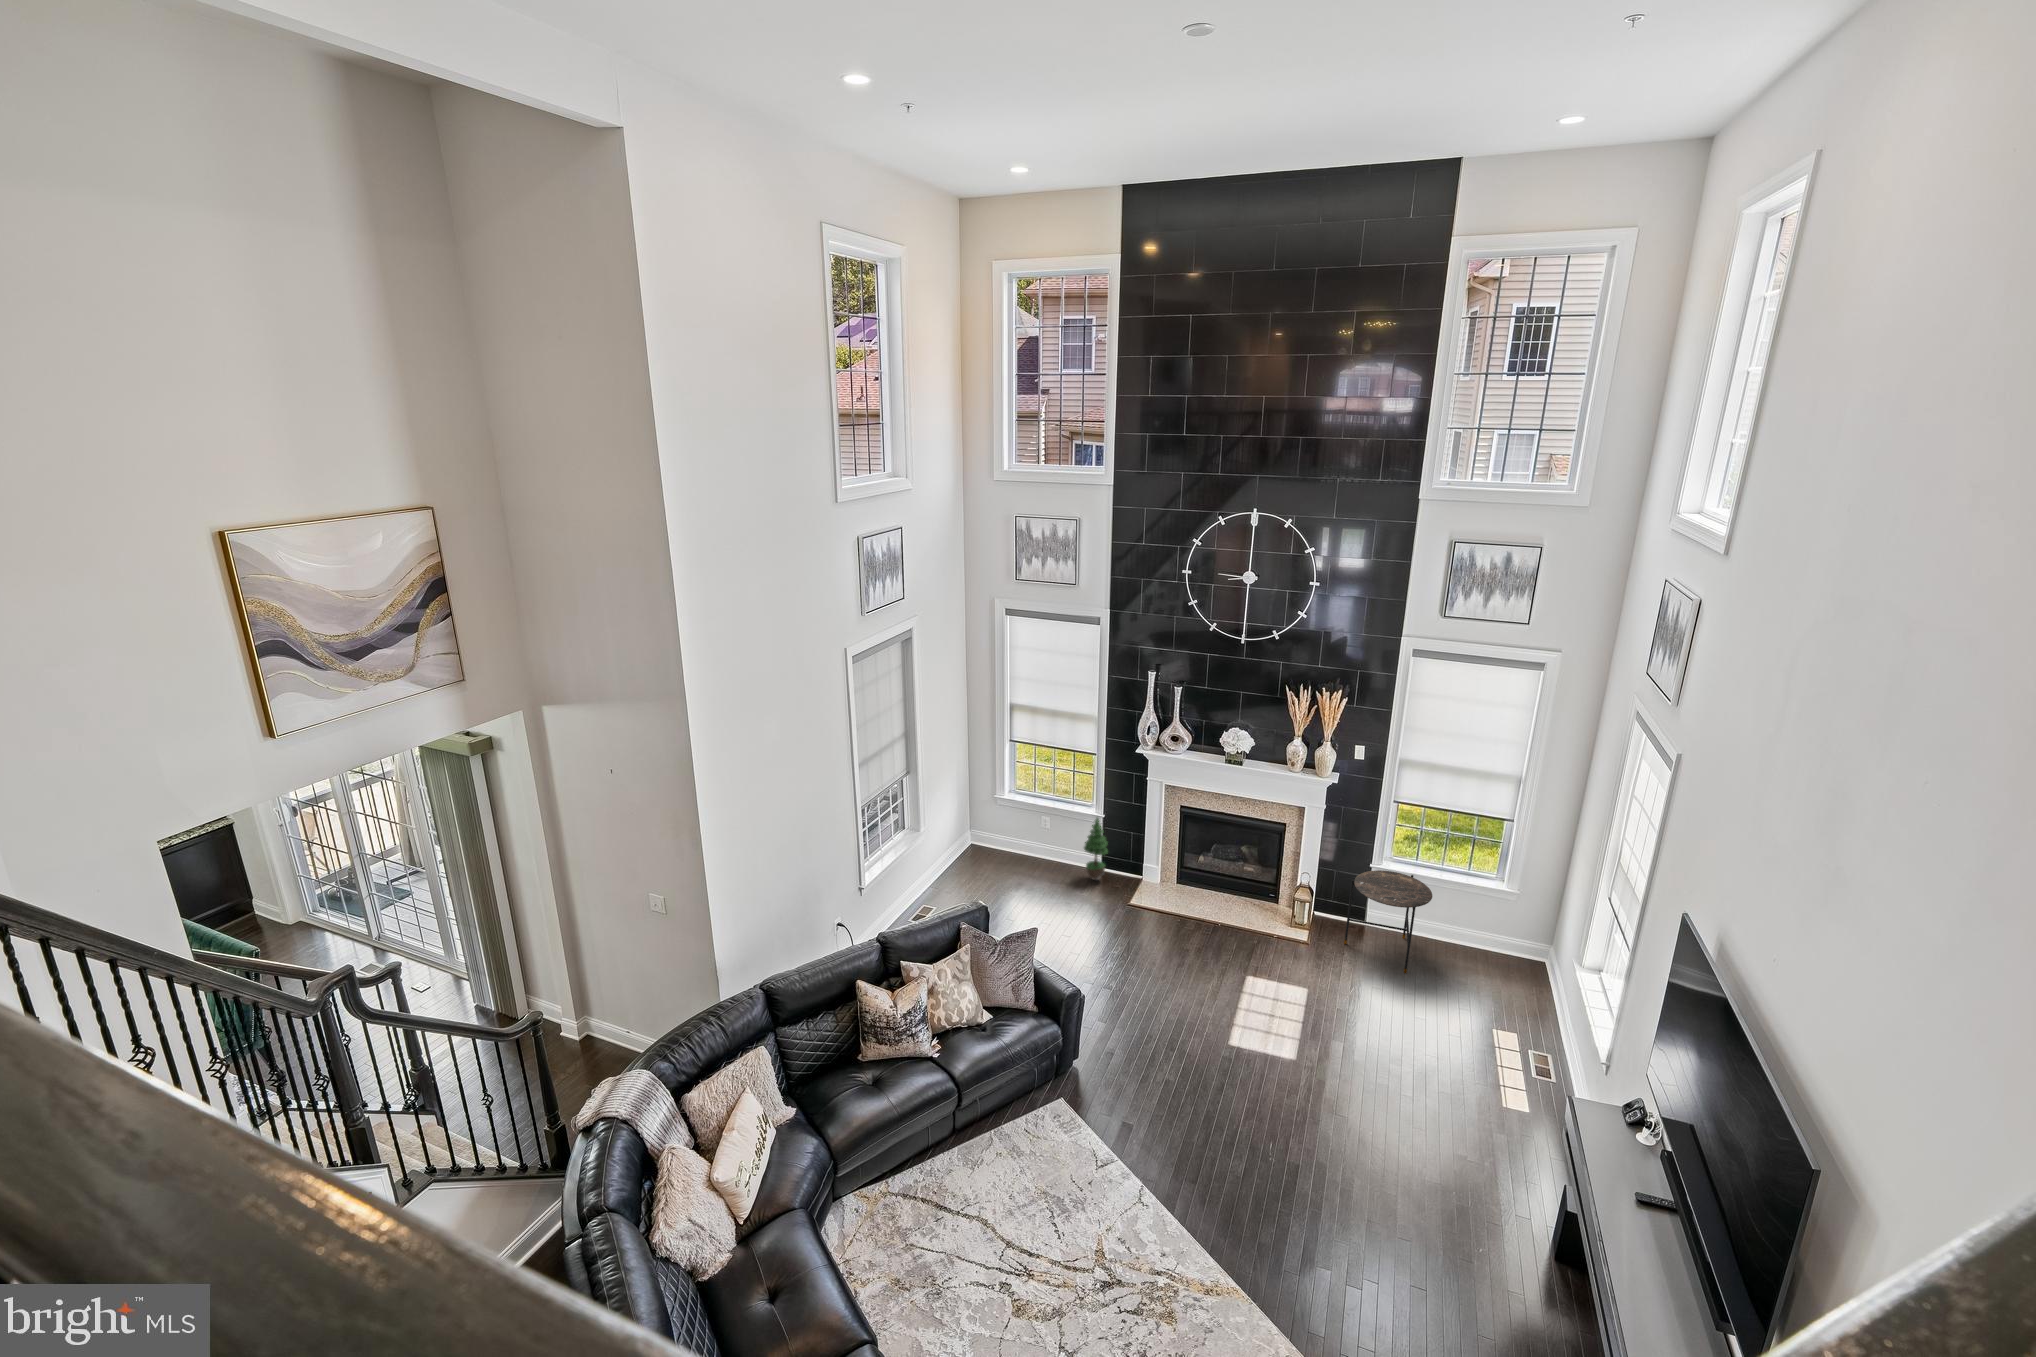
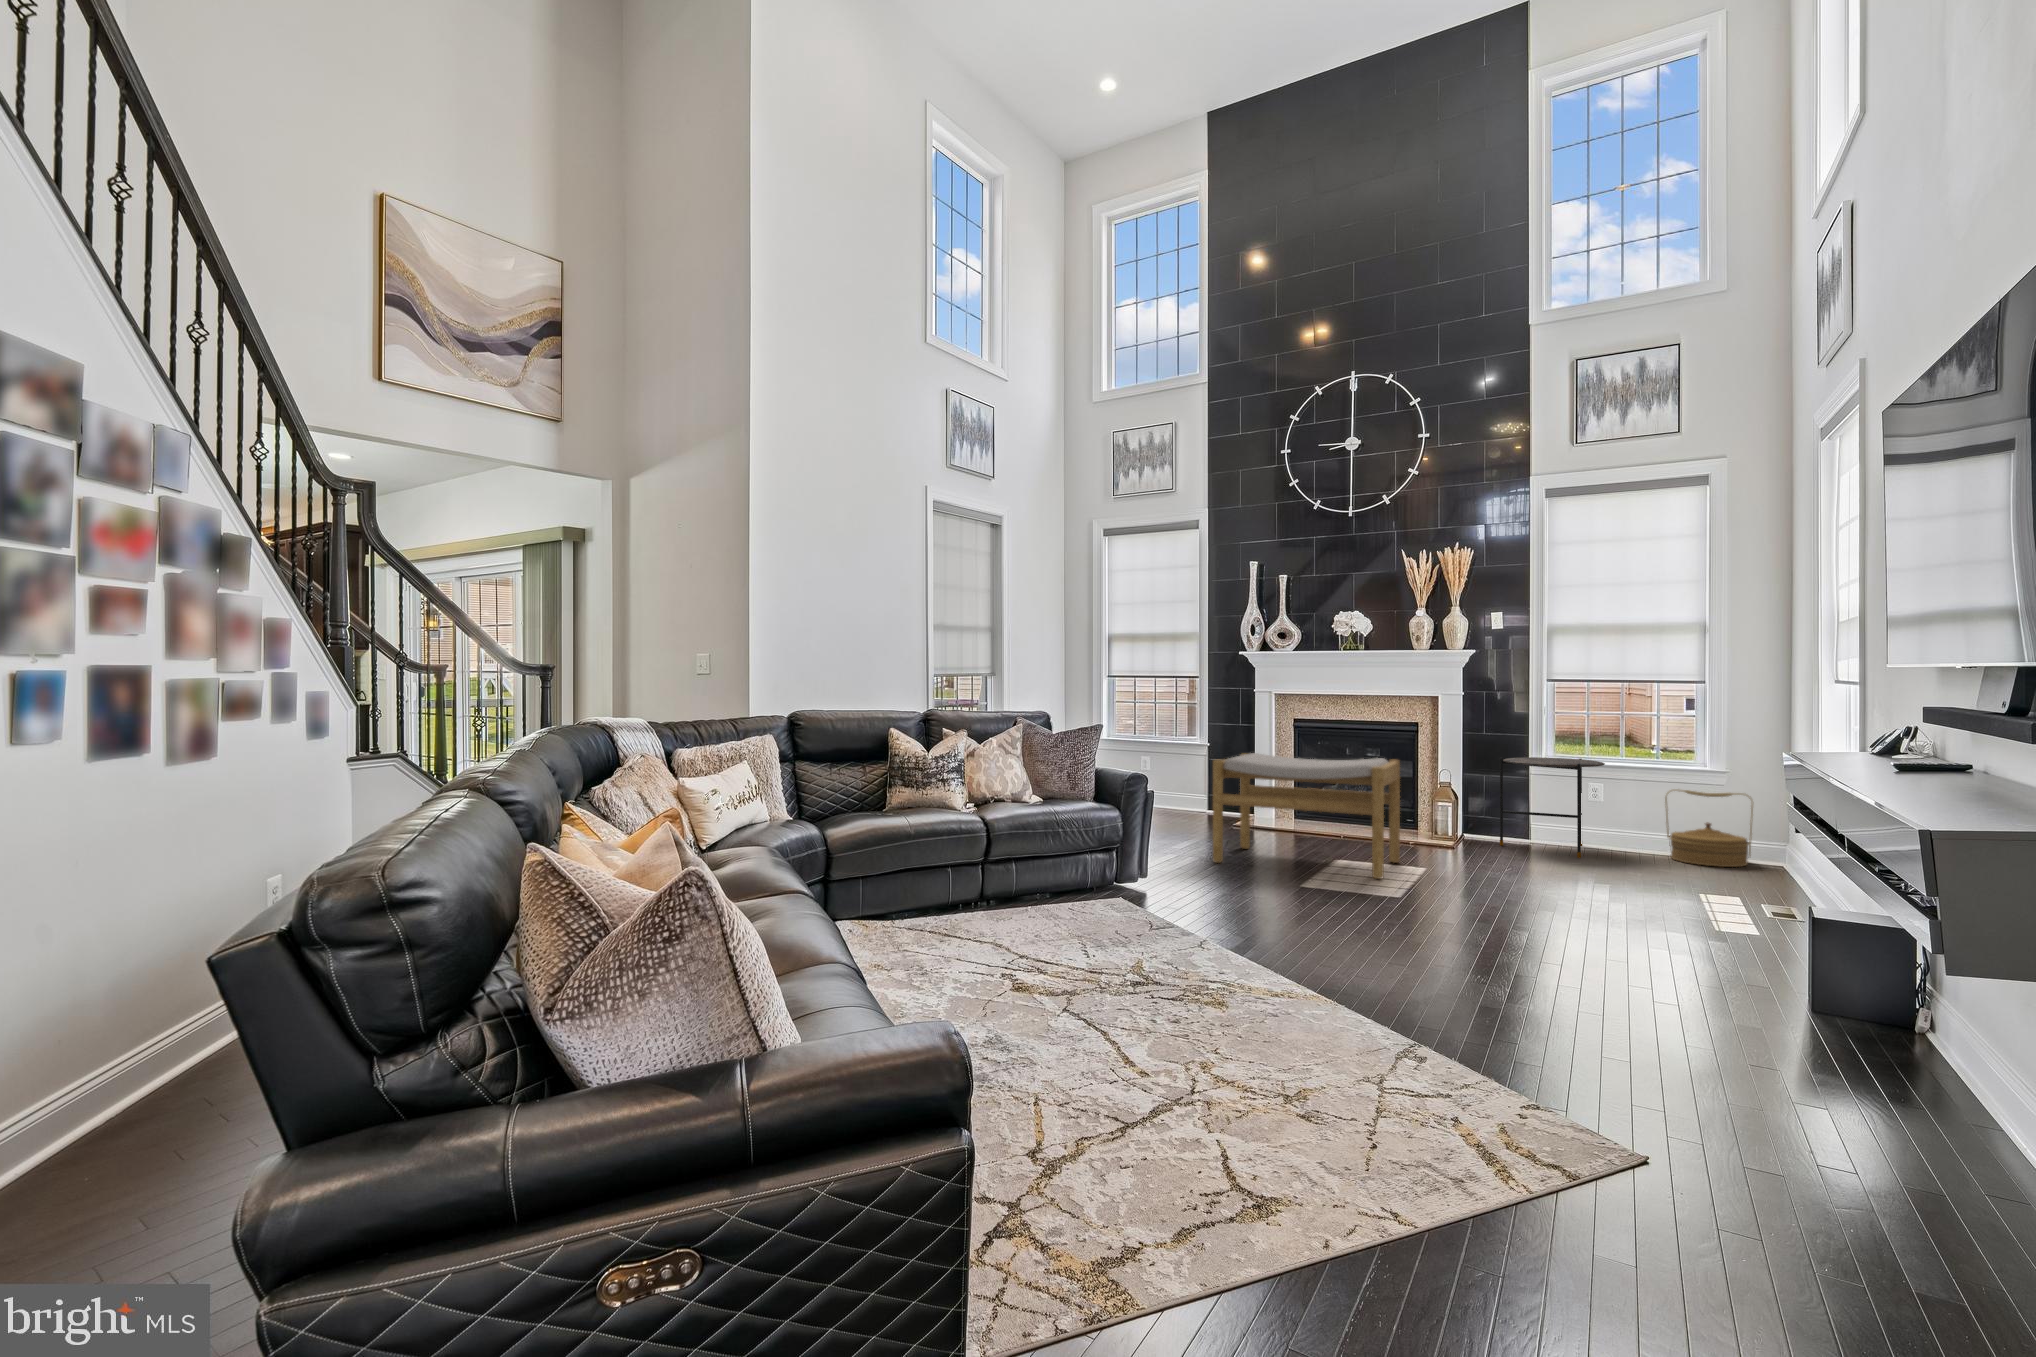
potted tree: present [1084,818,1108,880] -> none [1184,734,1213,815]
footstool: none [1127,902,1280,1048] -> present [1213,753,1400,879]
woven basket: none [1469,915,1536,984] -> present [1665,789,1753,867]

